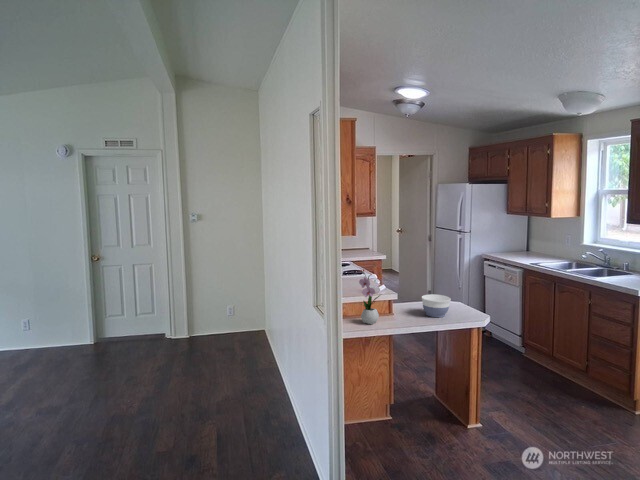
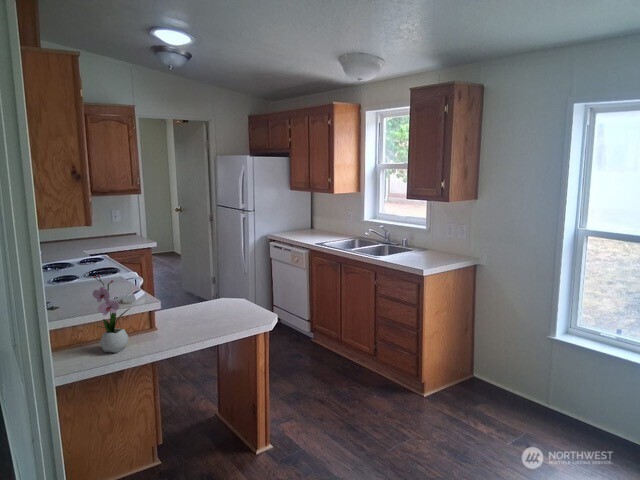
bowl: present [422,295,451,317] -> none [191,296,229,327]

